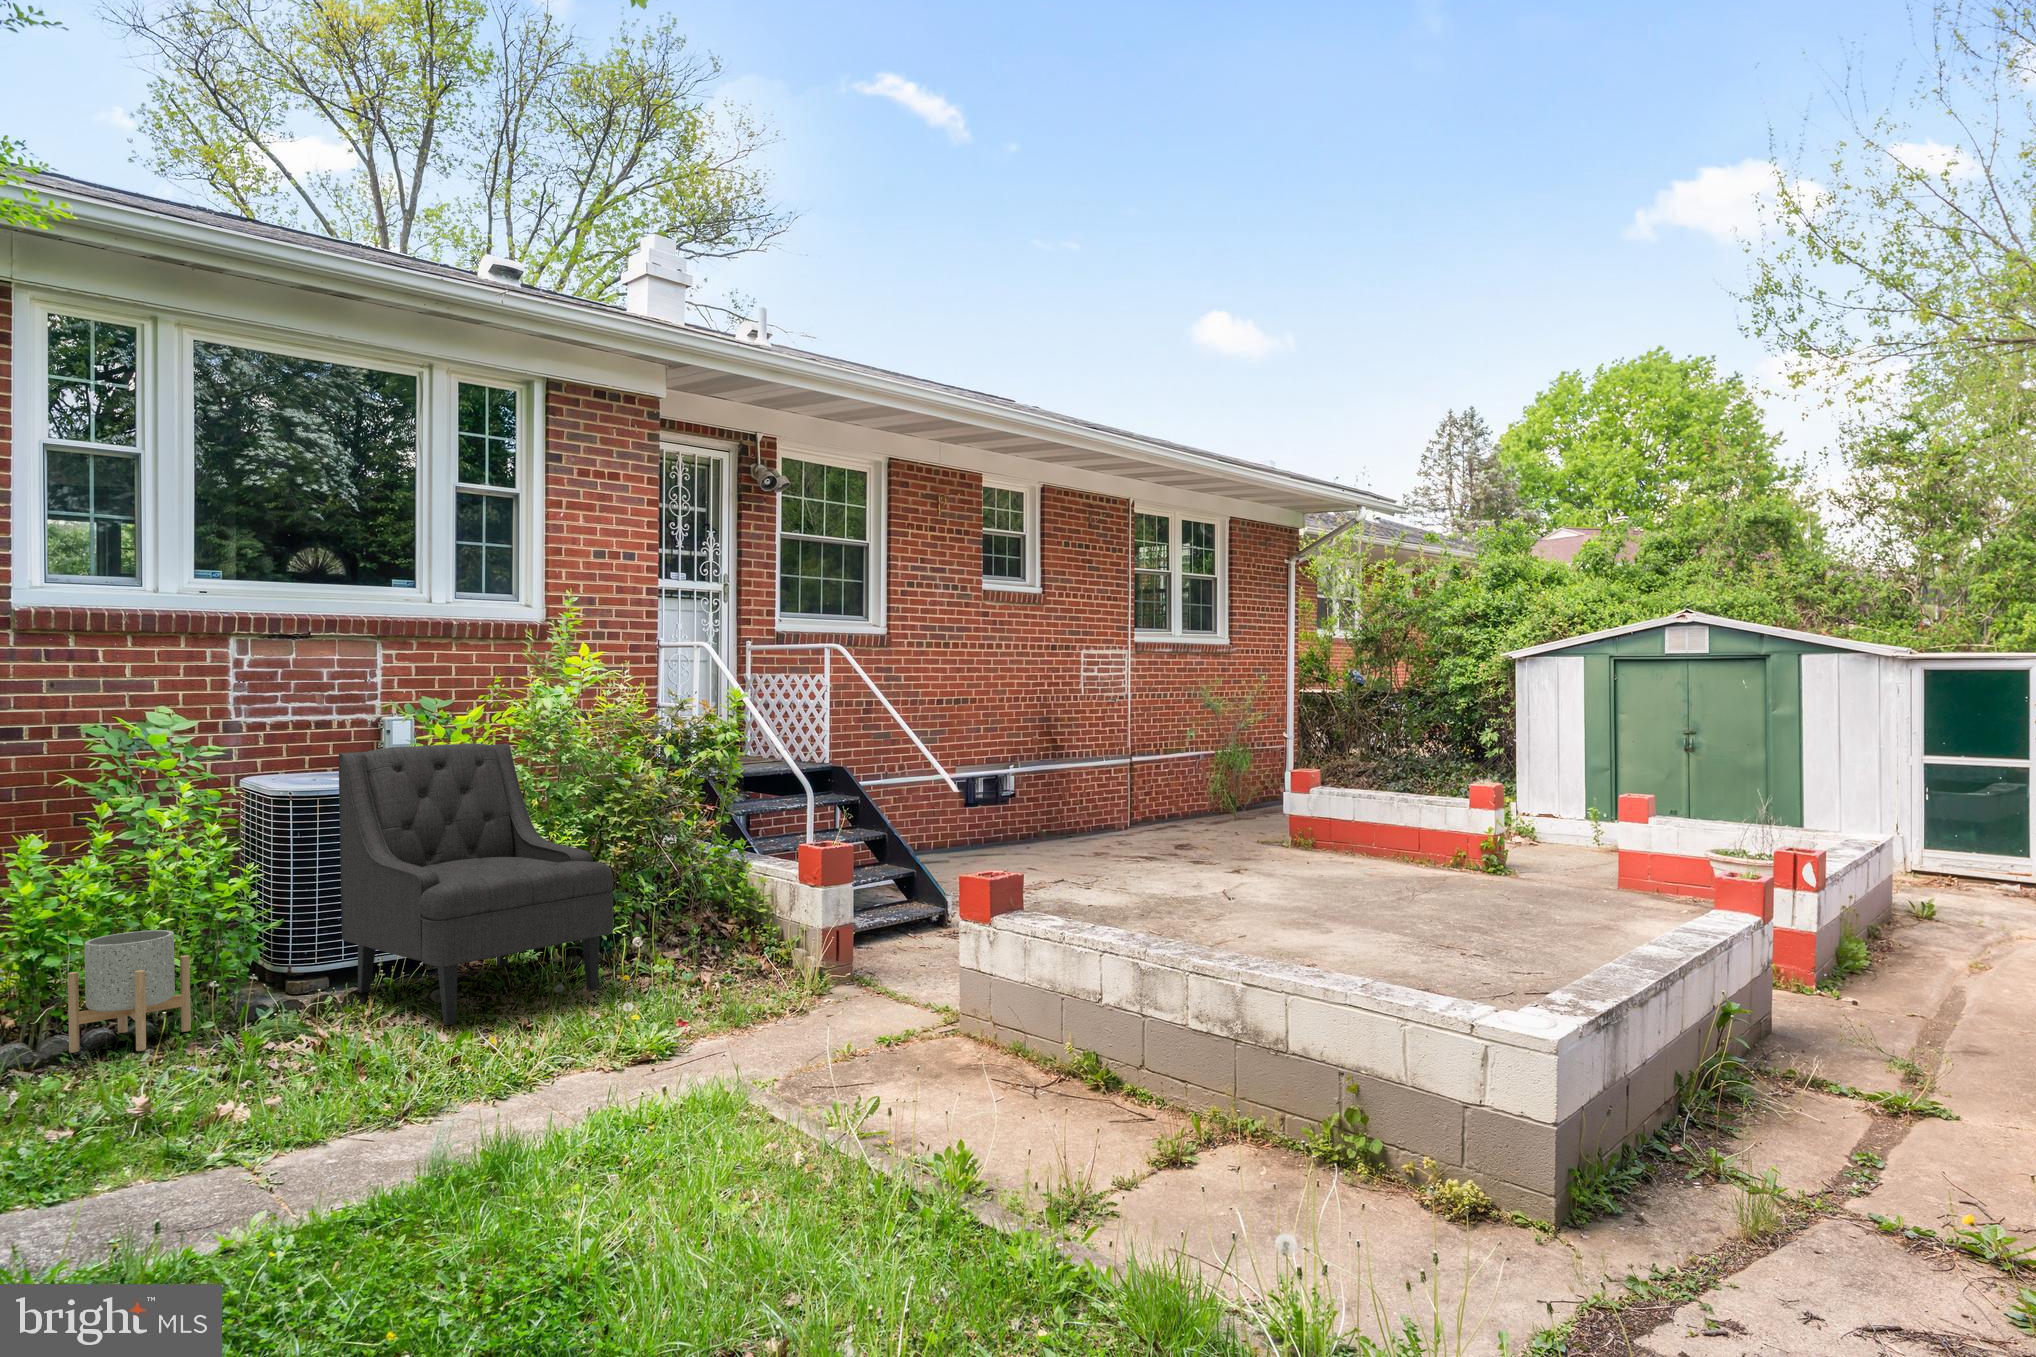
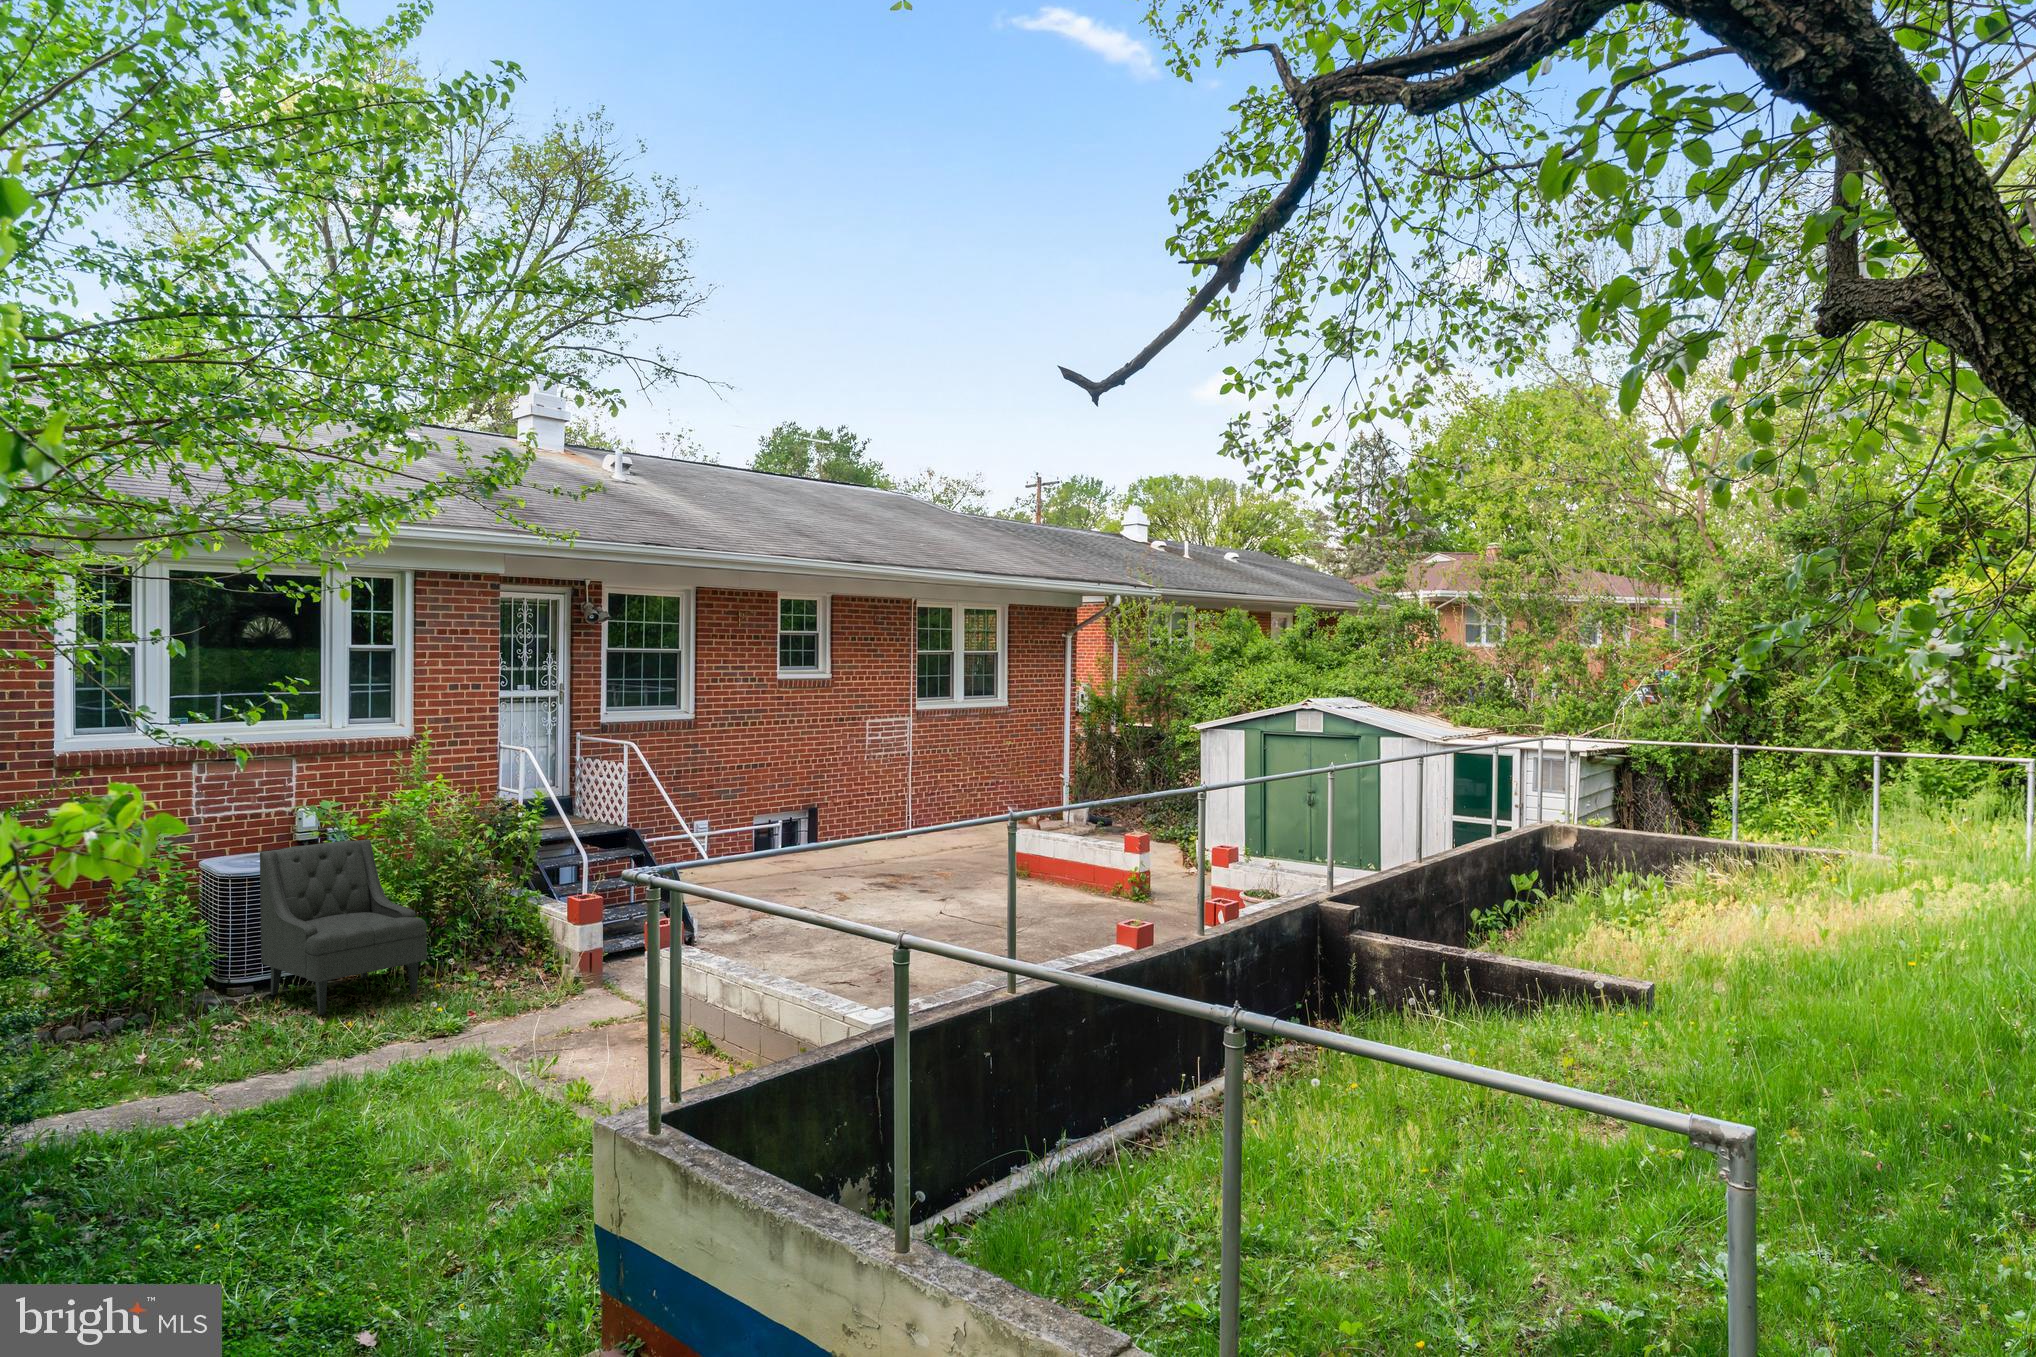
planter: present [68,930,191,1053] -> none [102,961,171,1030]

